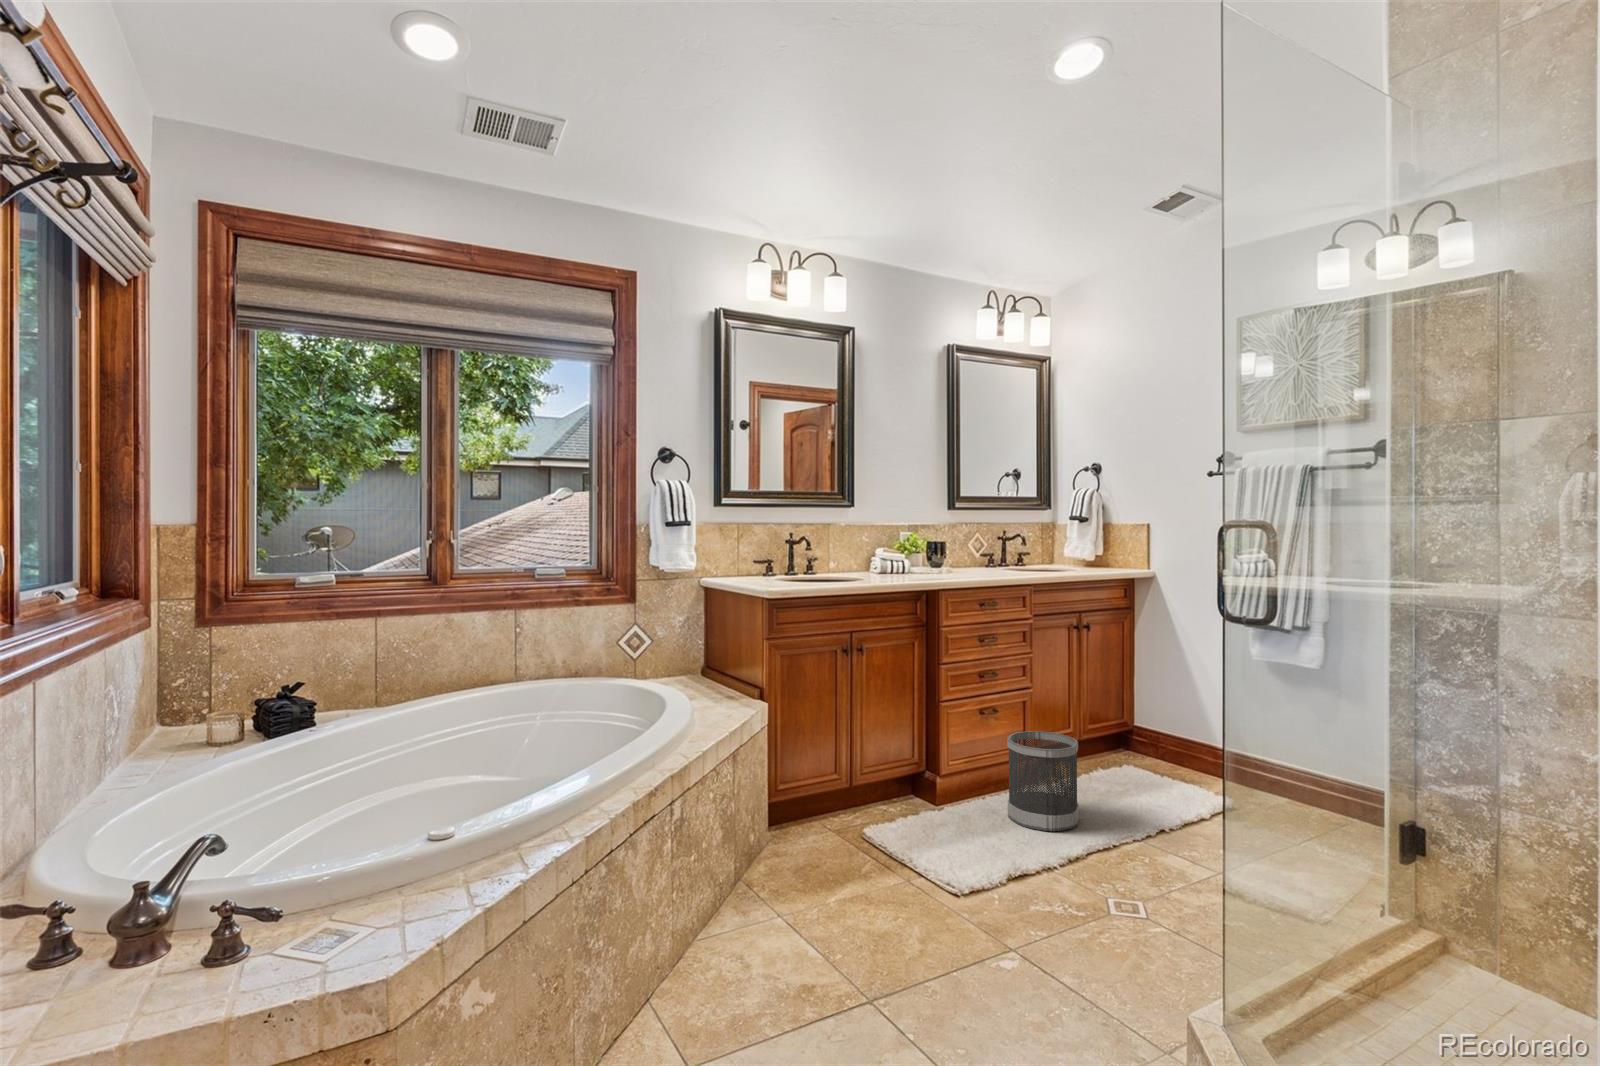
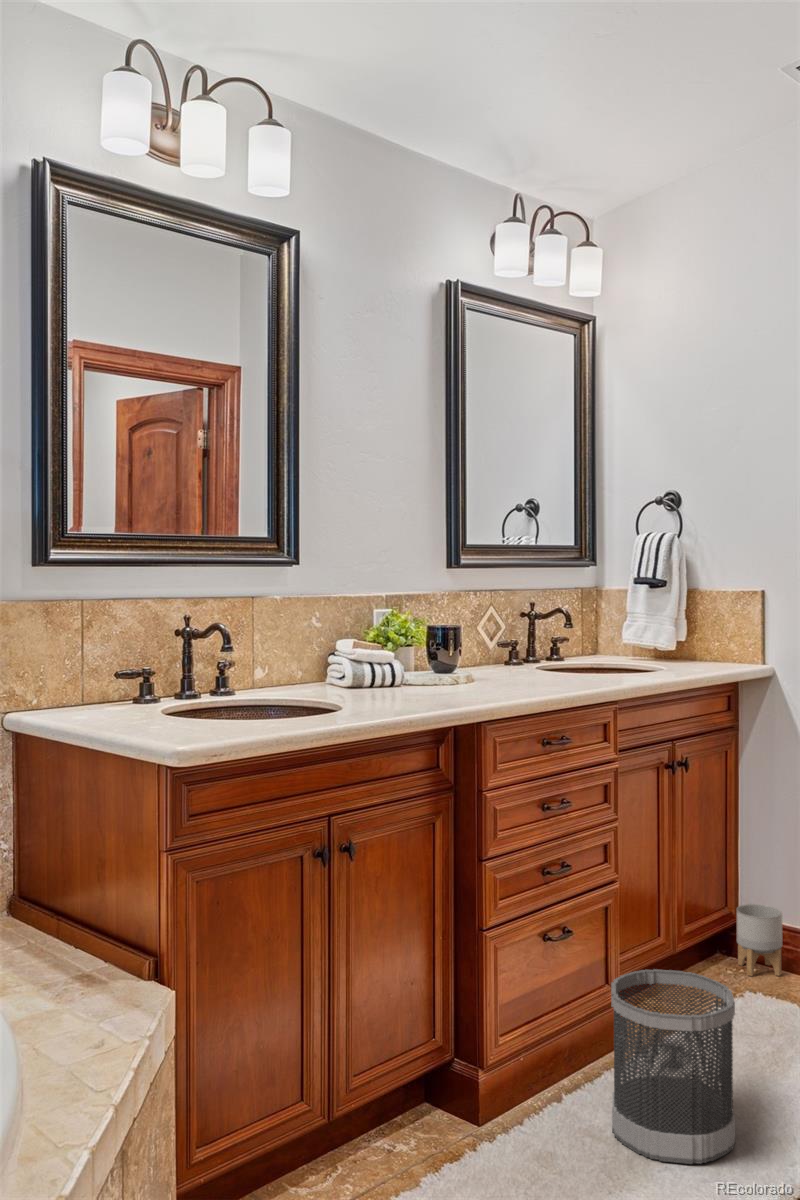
planter: none [1127,717,1157,761] -> present [737,904,782,976]

